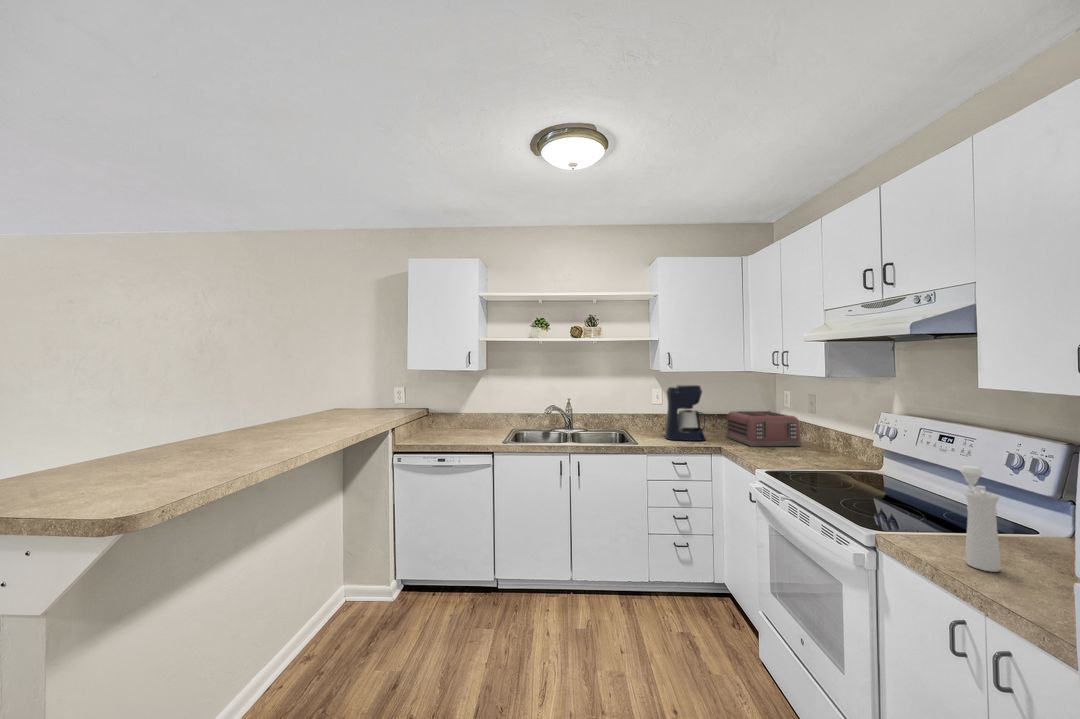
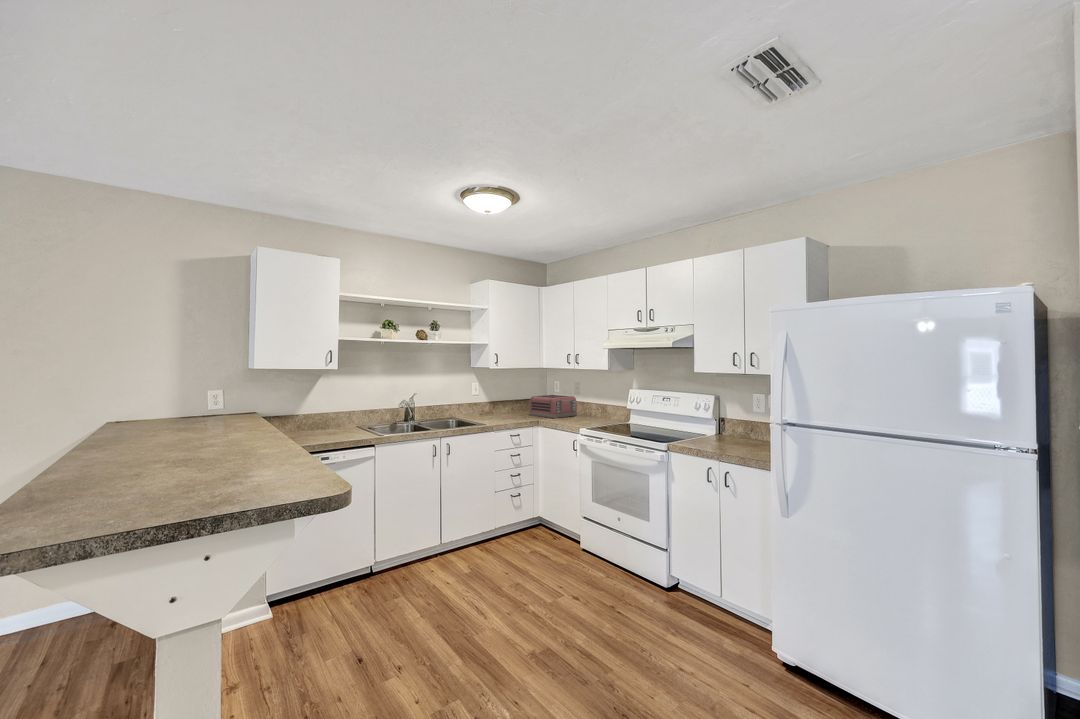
coffee maker: present [665,385,706,441] -> none [492,378,522,420]
pepper mill: present [959,466,1000,572] -> none [693,405,712,447]

